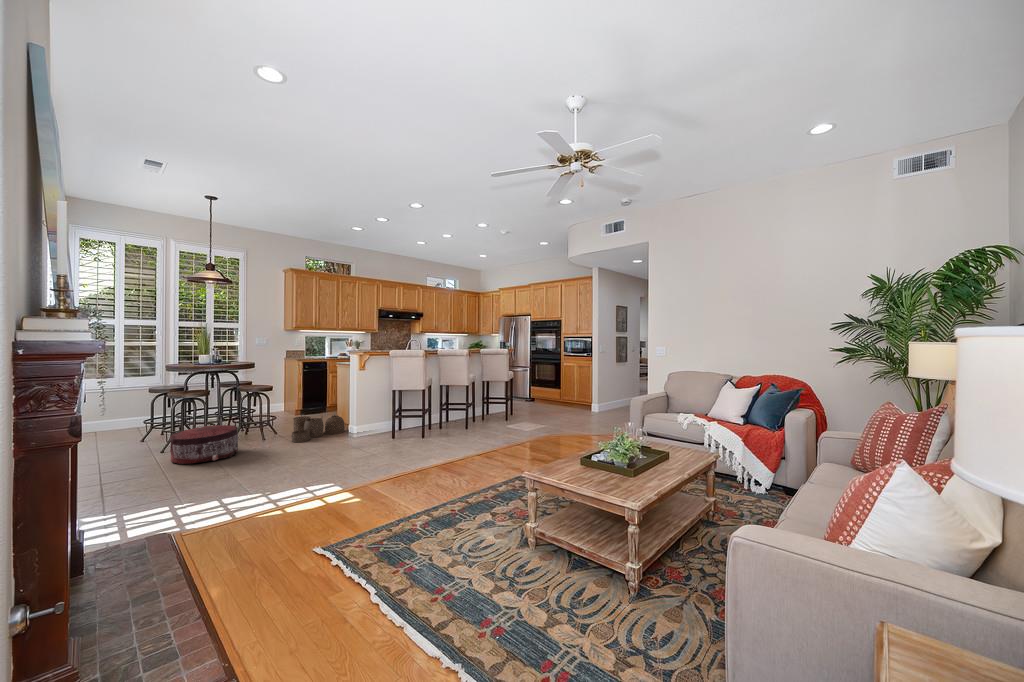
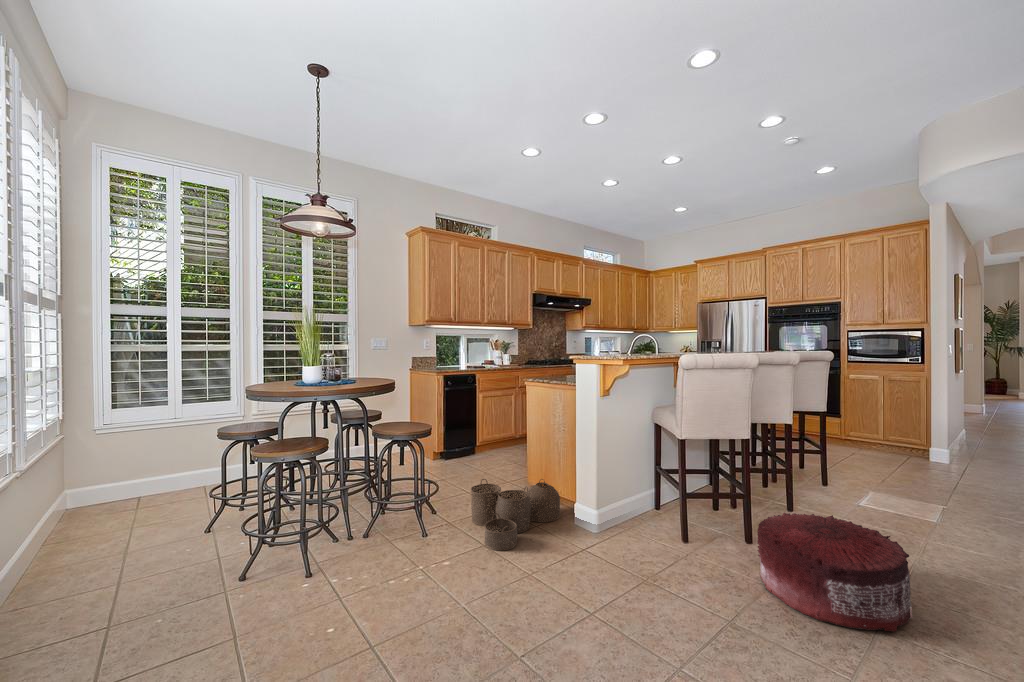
pouf: present [170,425,238,464] -> present [758,513,913,632]

